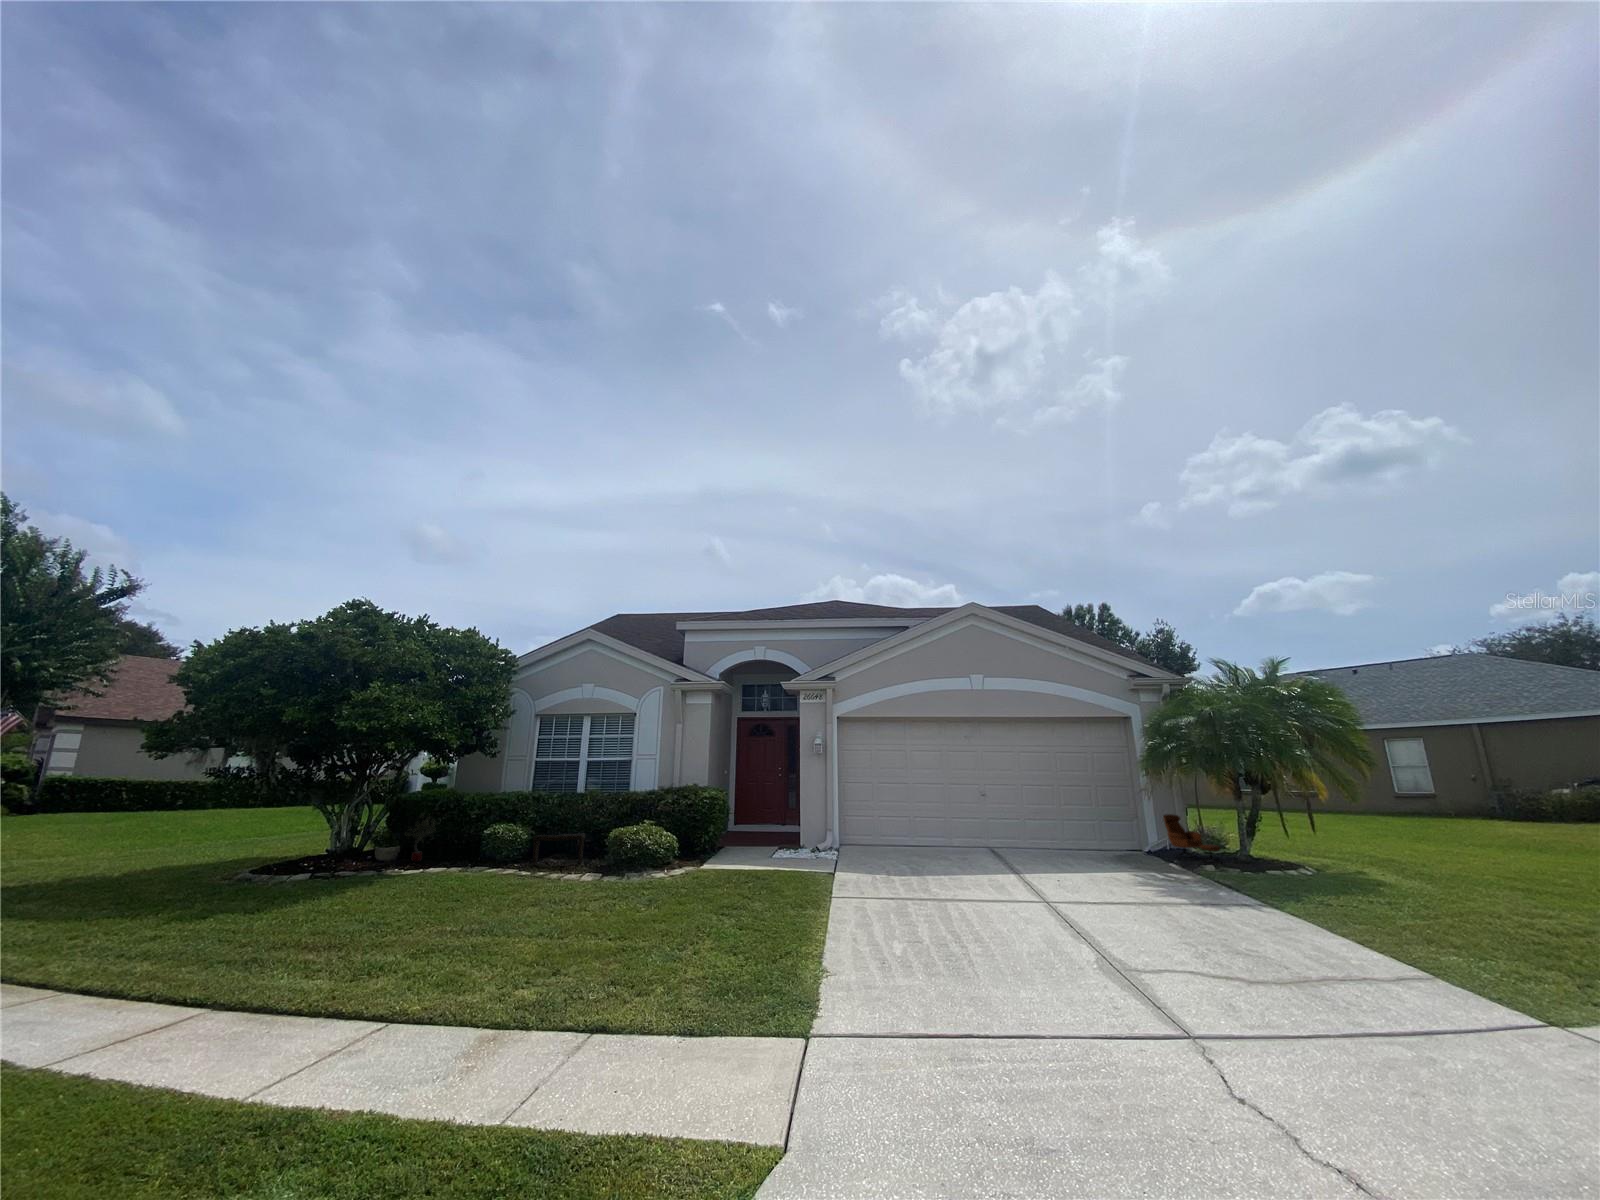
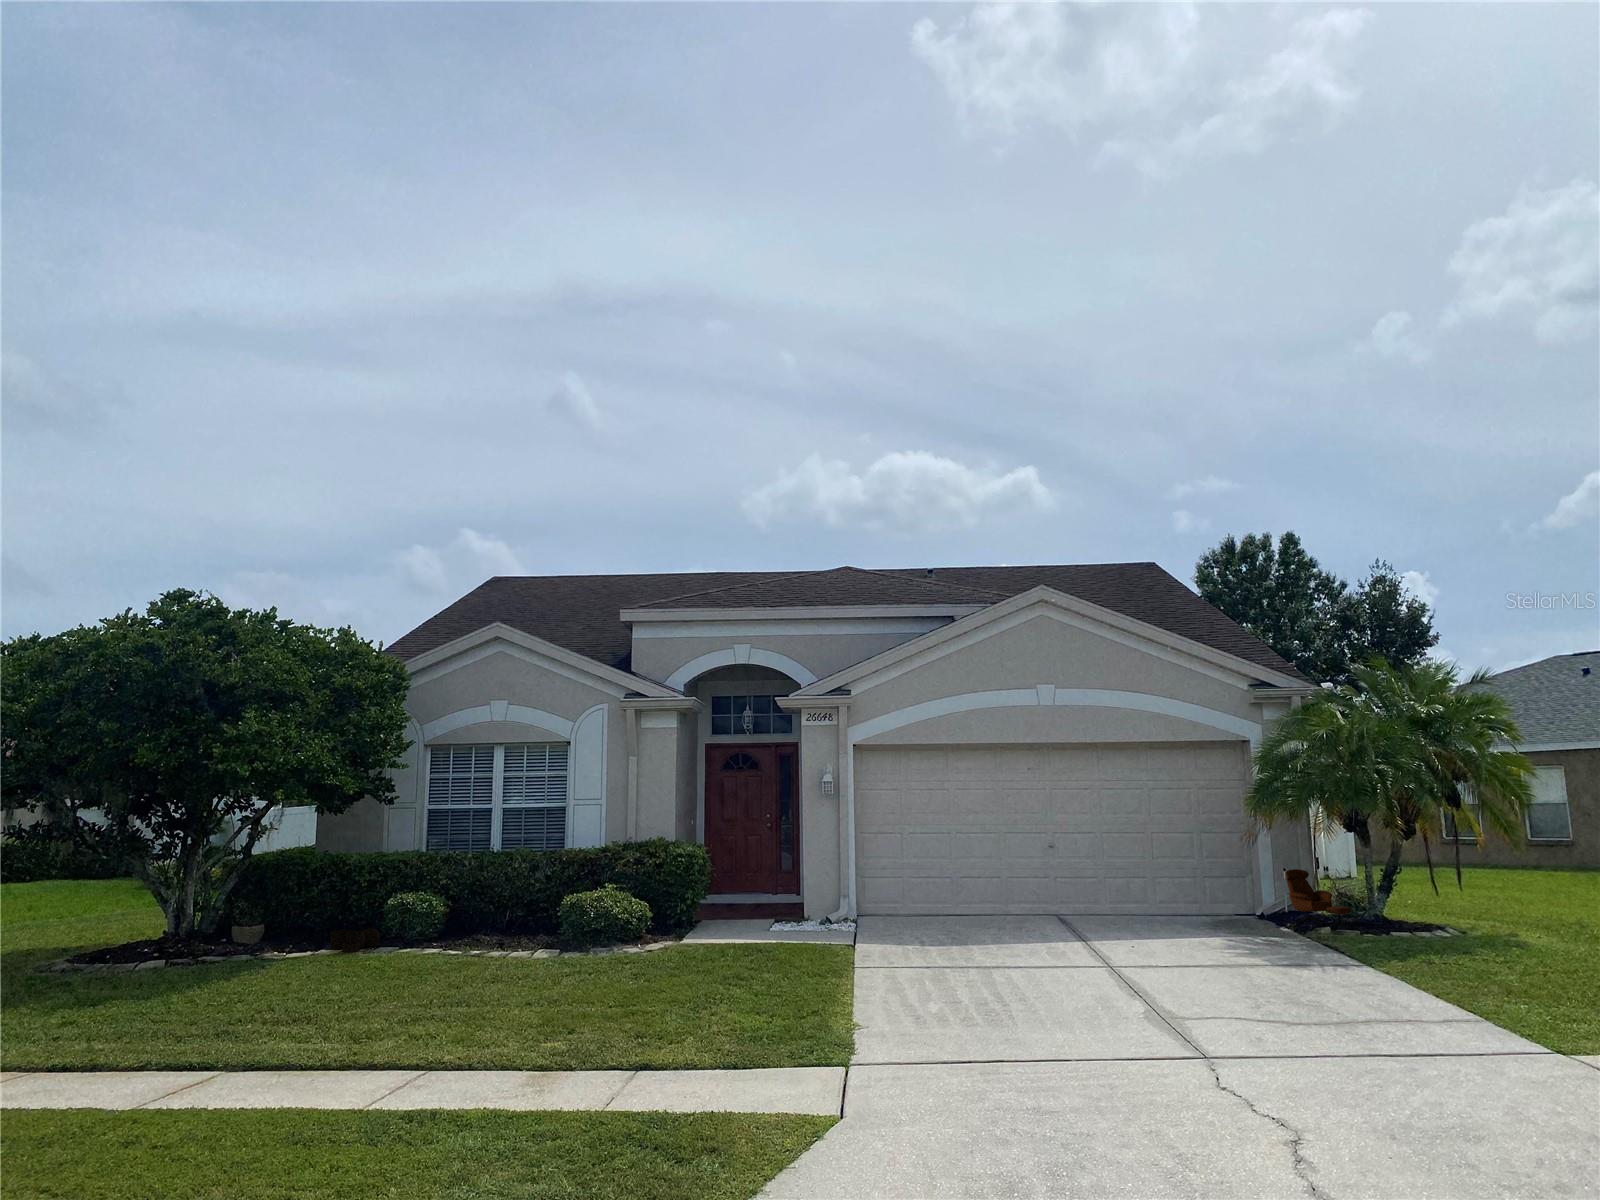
potted tree: present [405,814,436,862] -> none [269,880,316,945]
bench: present [533,833,585,865] -> none [452,904,519,946]
woven basket: none [440,849,480,870] -> present [330,927,380,952]

